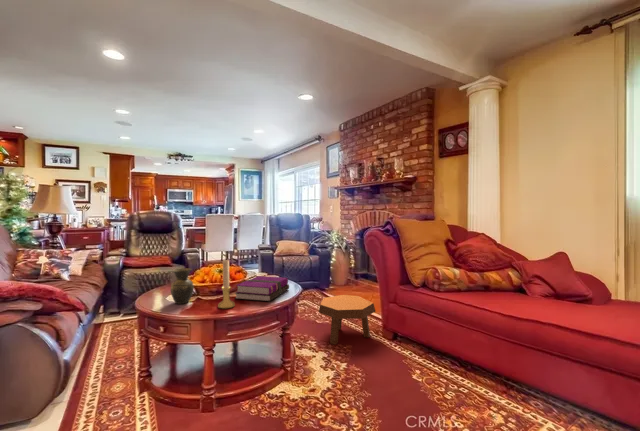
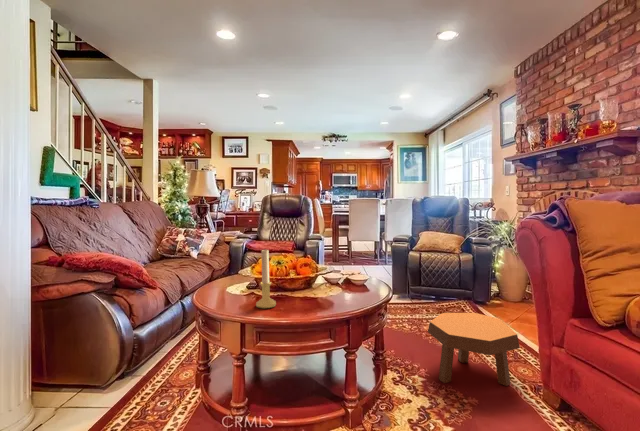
vase: present [171,268,194,304] -> none [221,256,245,295]
hardback book: present [235,276,289,301] -> none [286,273,362,308]

